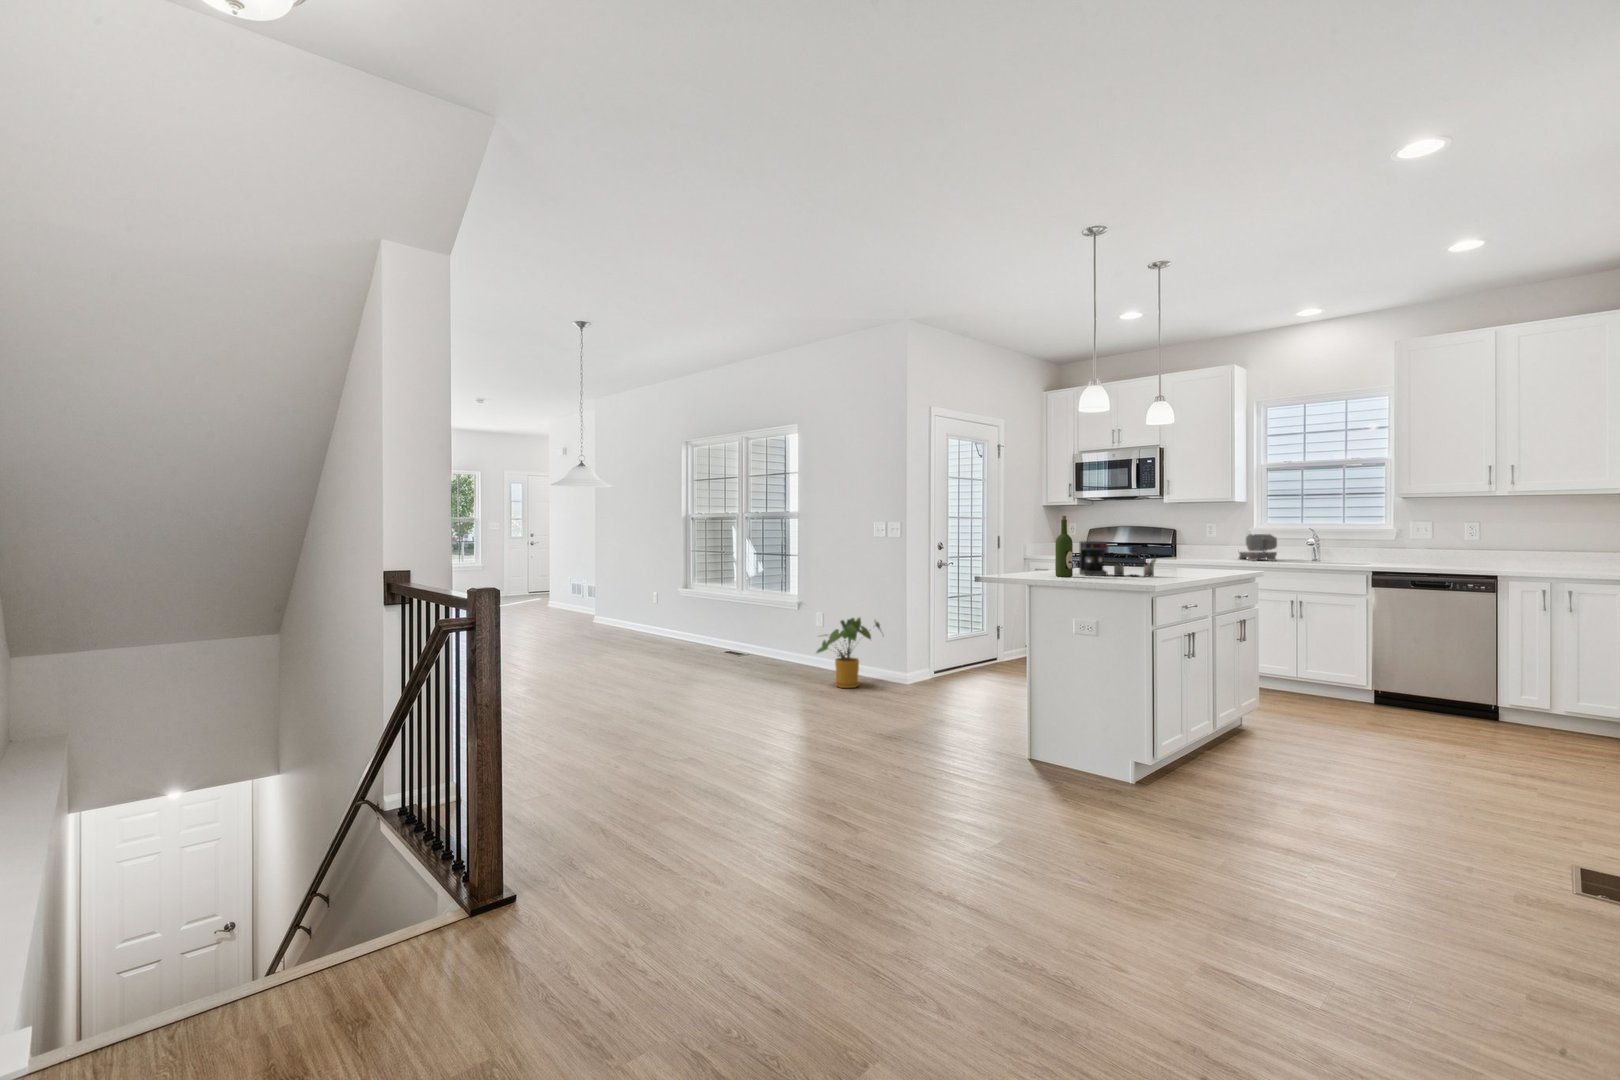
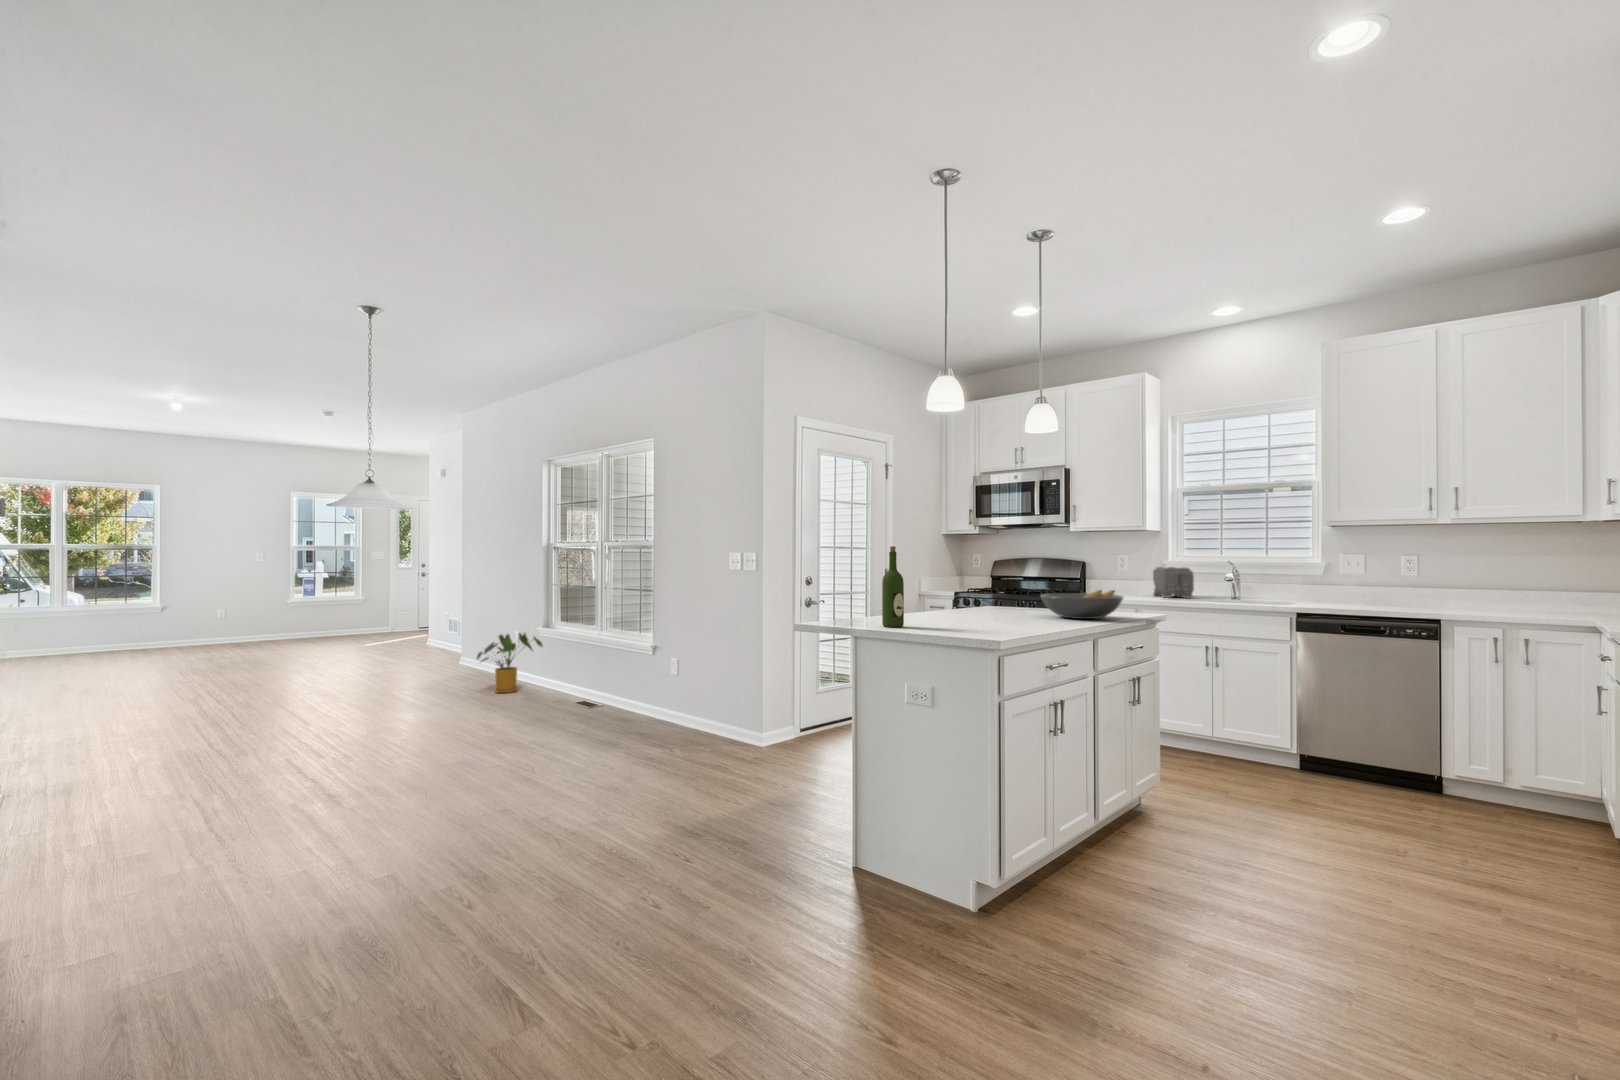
coffee maker: present [1079,541,1156,576] -> none [924,579,1015,626]
fruit bowl: none [1165,550,1236,573] -> present [1041,590,1123,619]
house plant: present [817,618,880,688] -> present [477,633,542,693]

